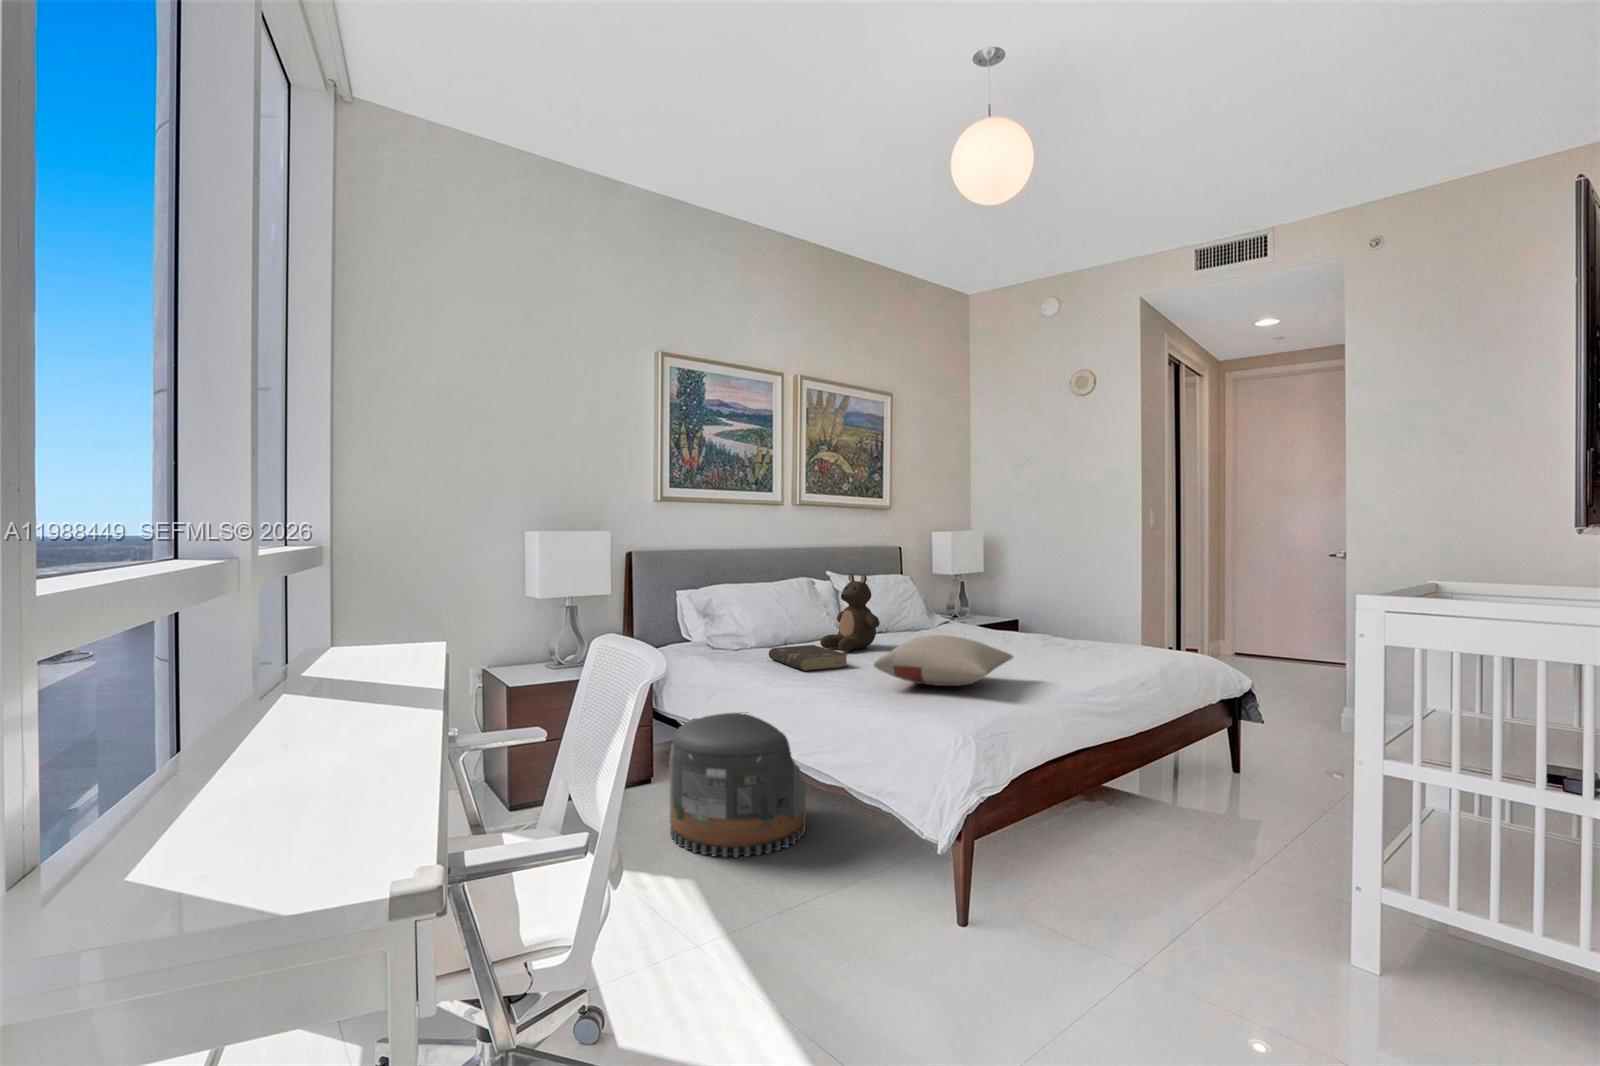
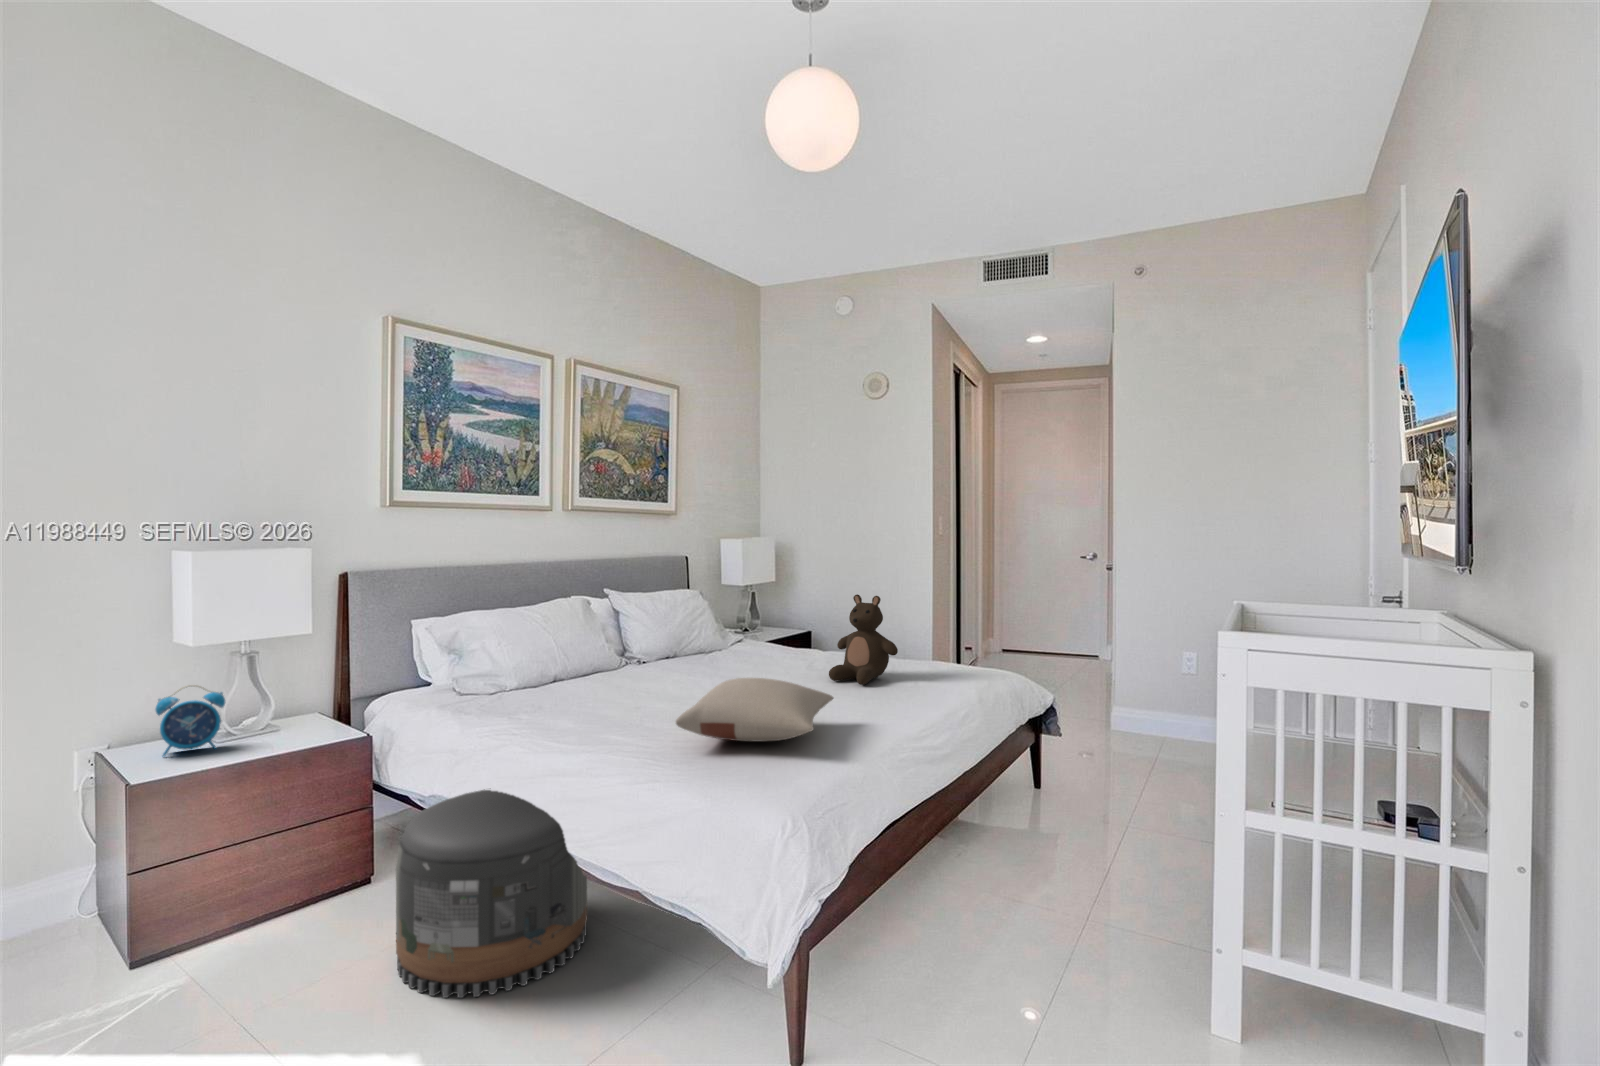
stuffed bear: present [820,574,880,651] -> present [829,594,898,685]
alarm clock: none [517,625,558,673] -> present [155,685,225,756]
book: present [769,645,848,671] -> none [536,688,639,727]

